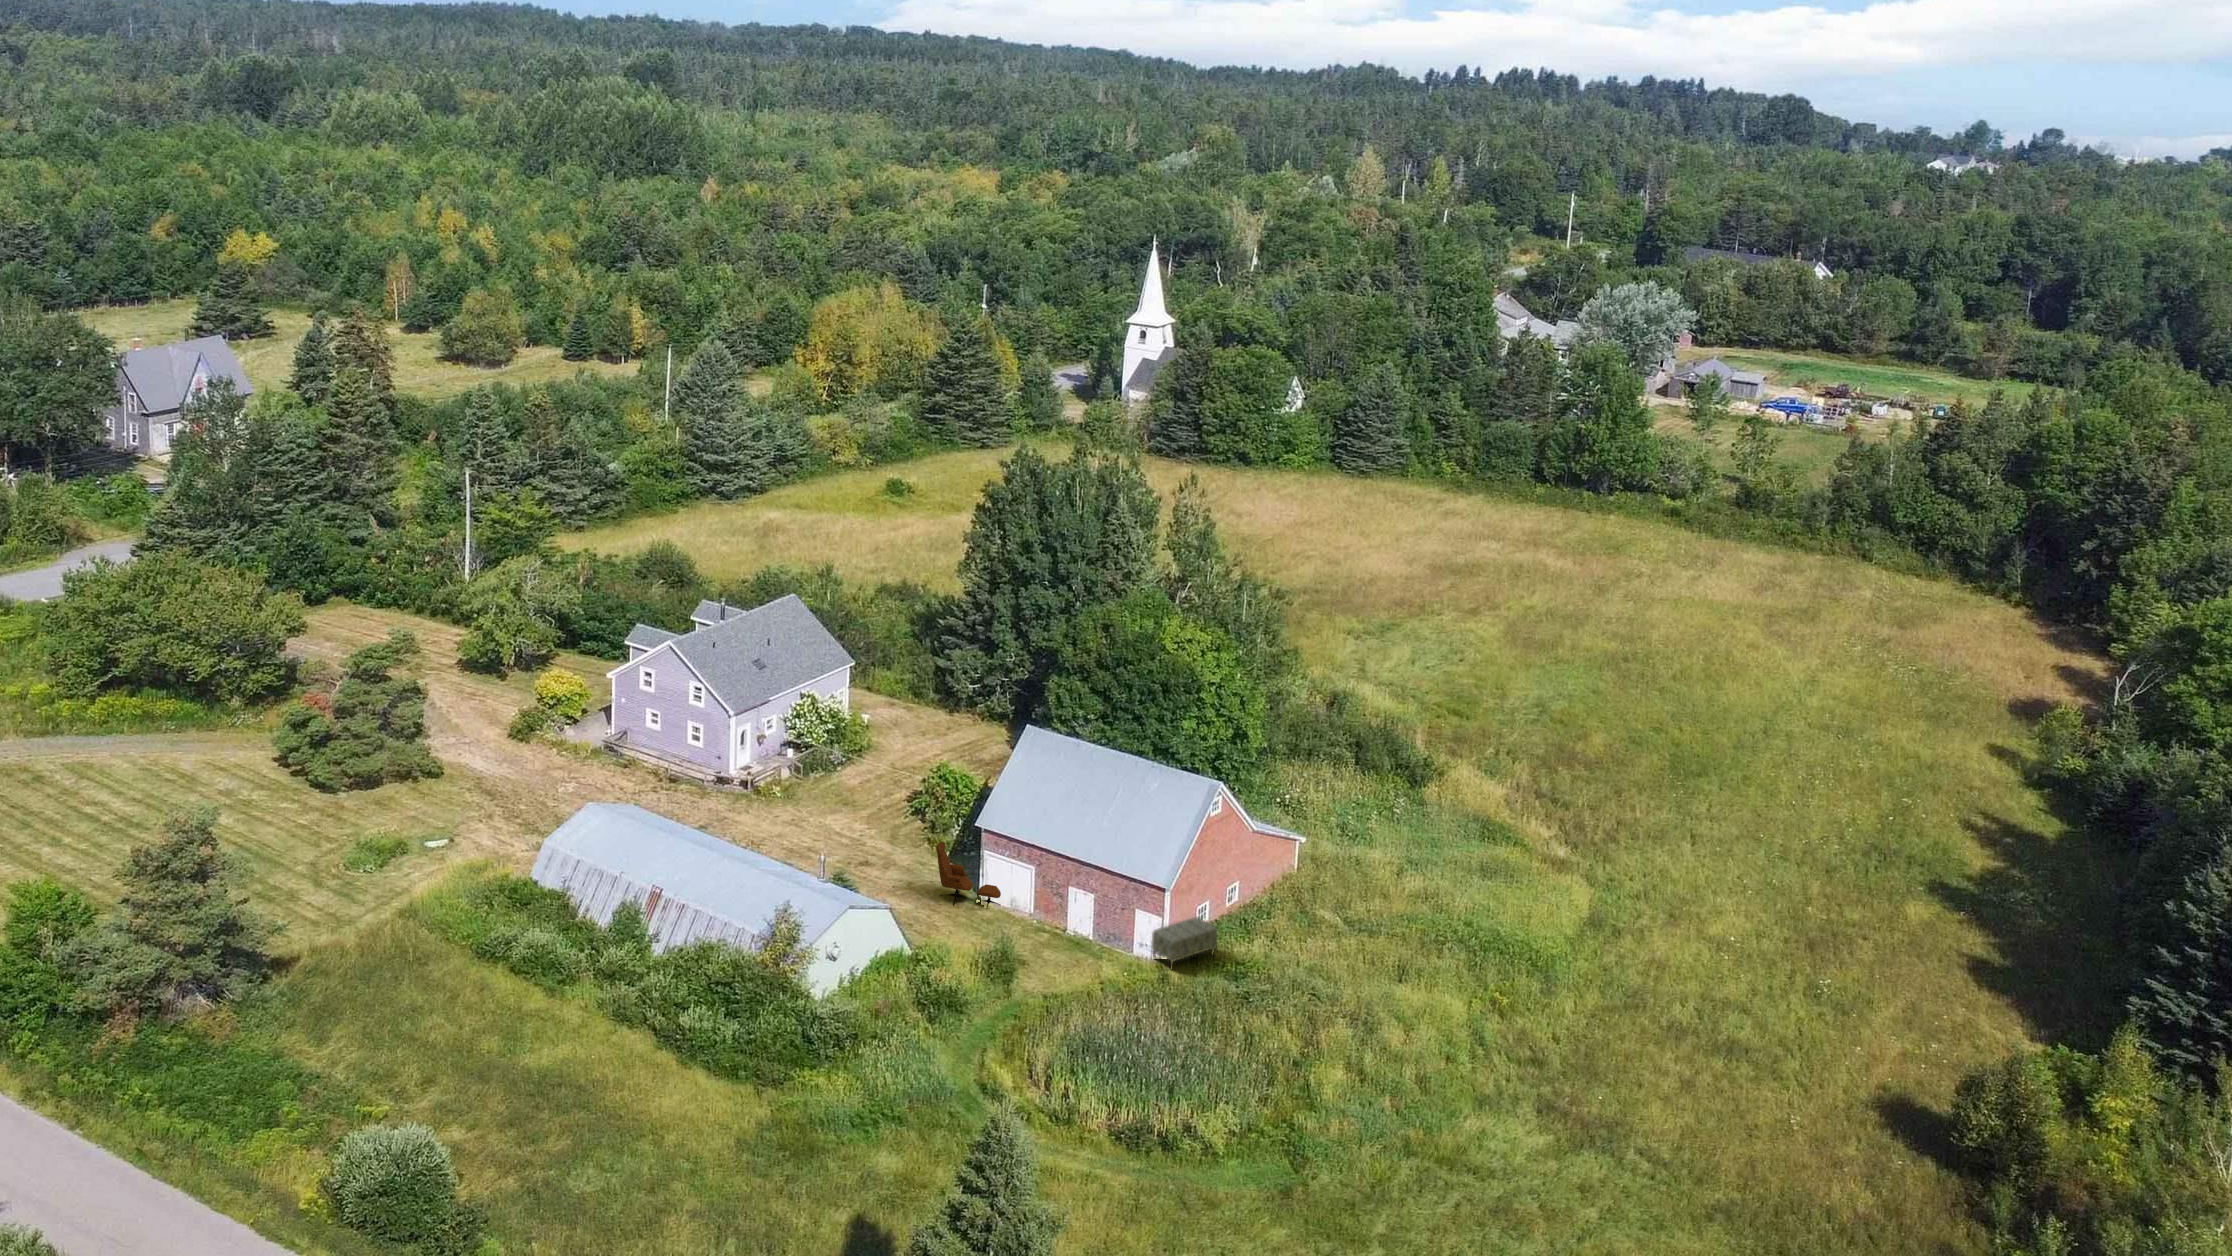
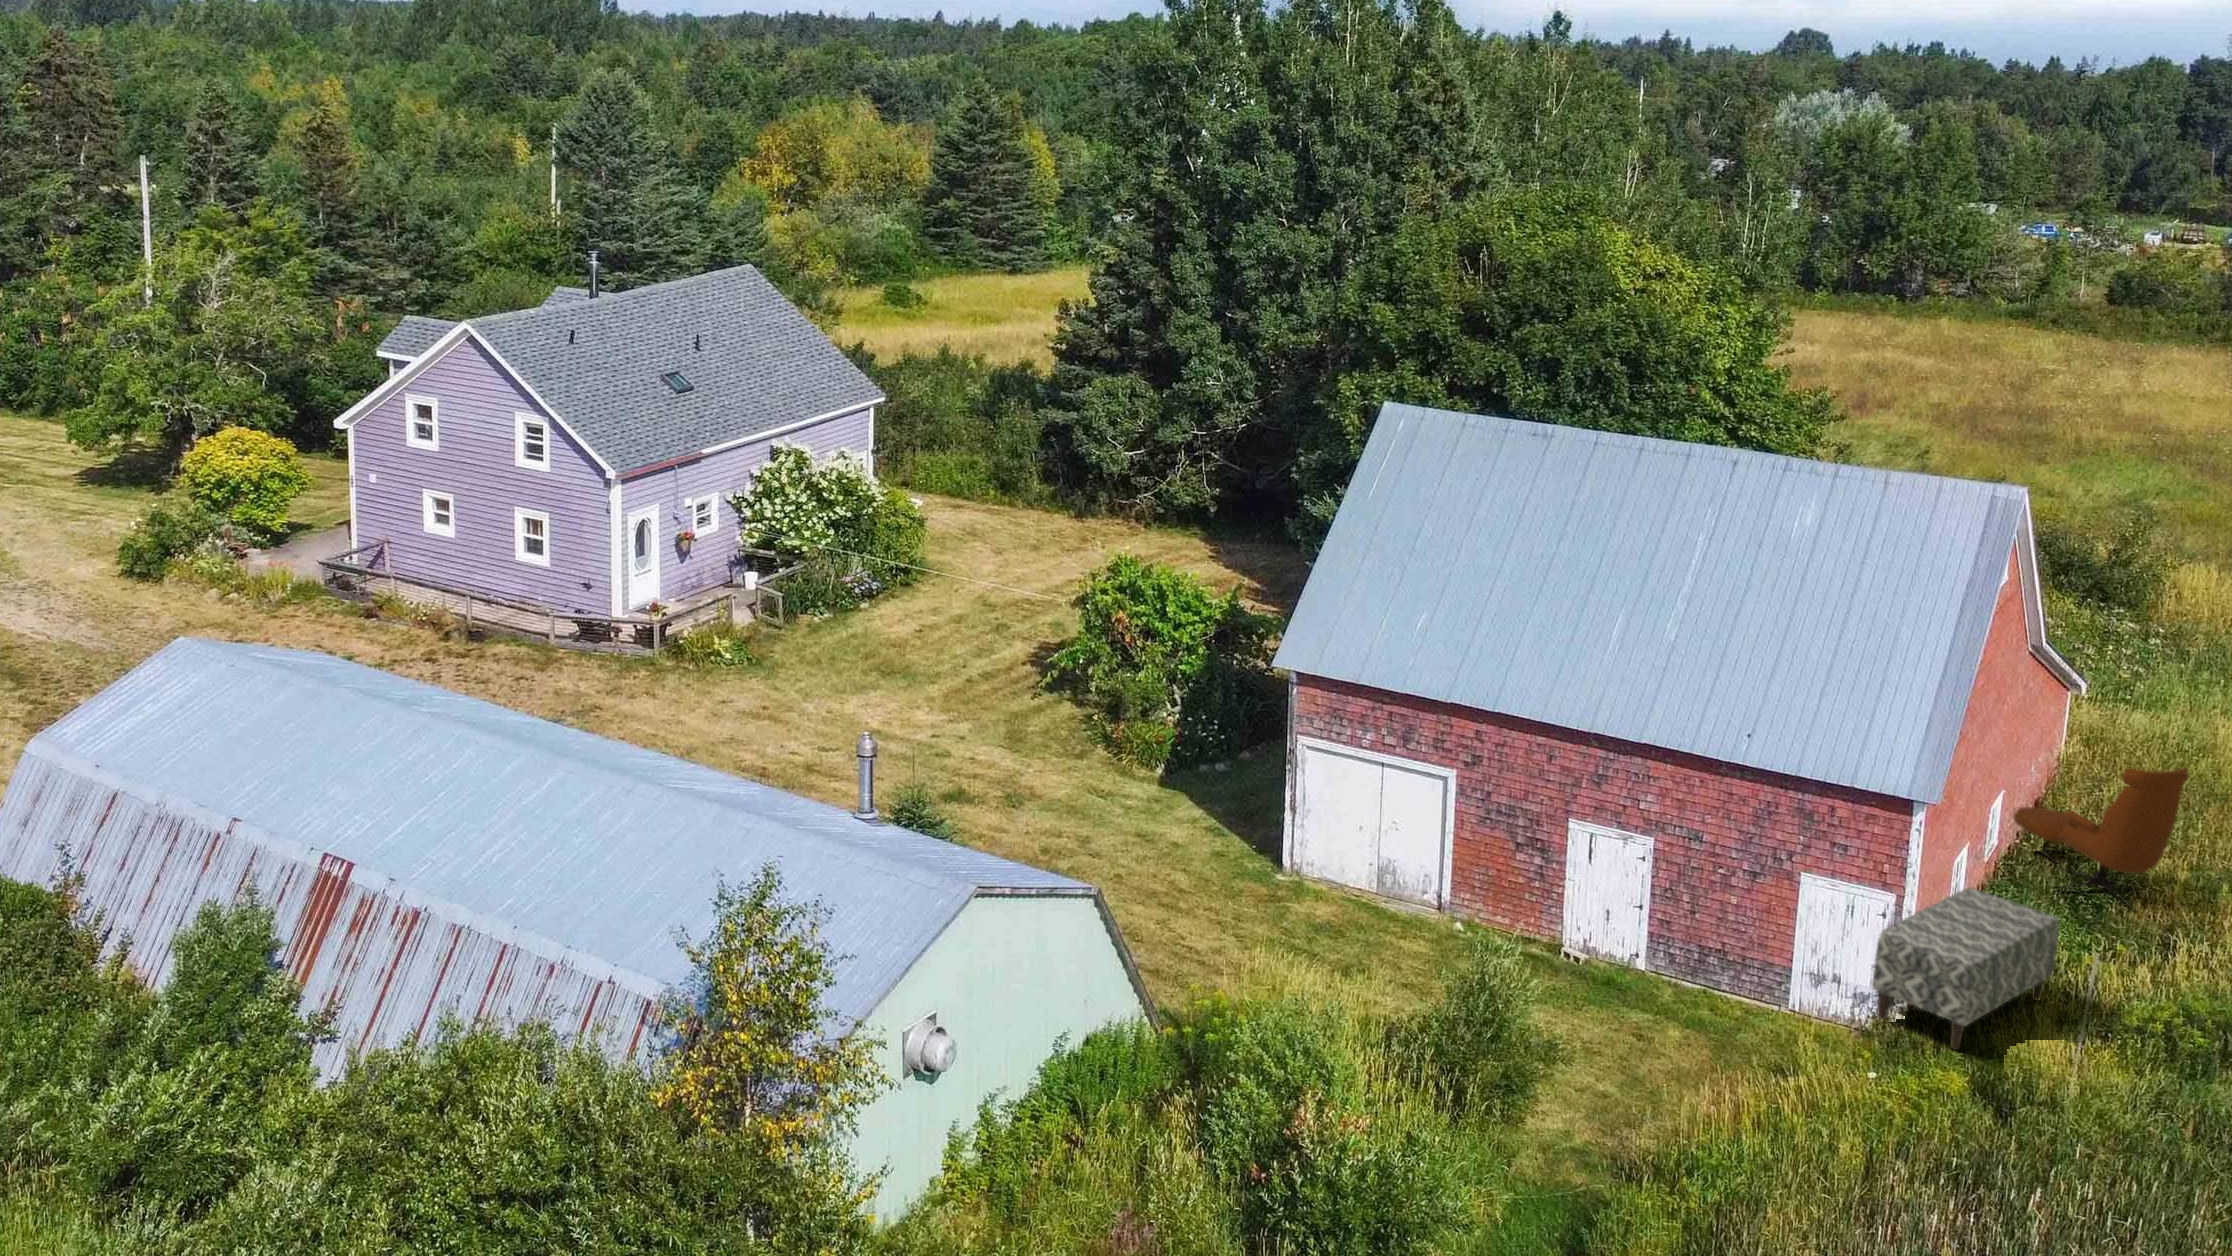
lounge chair: present [936,842,1001,908] -> present [2014,768,2189,910]

